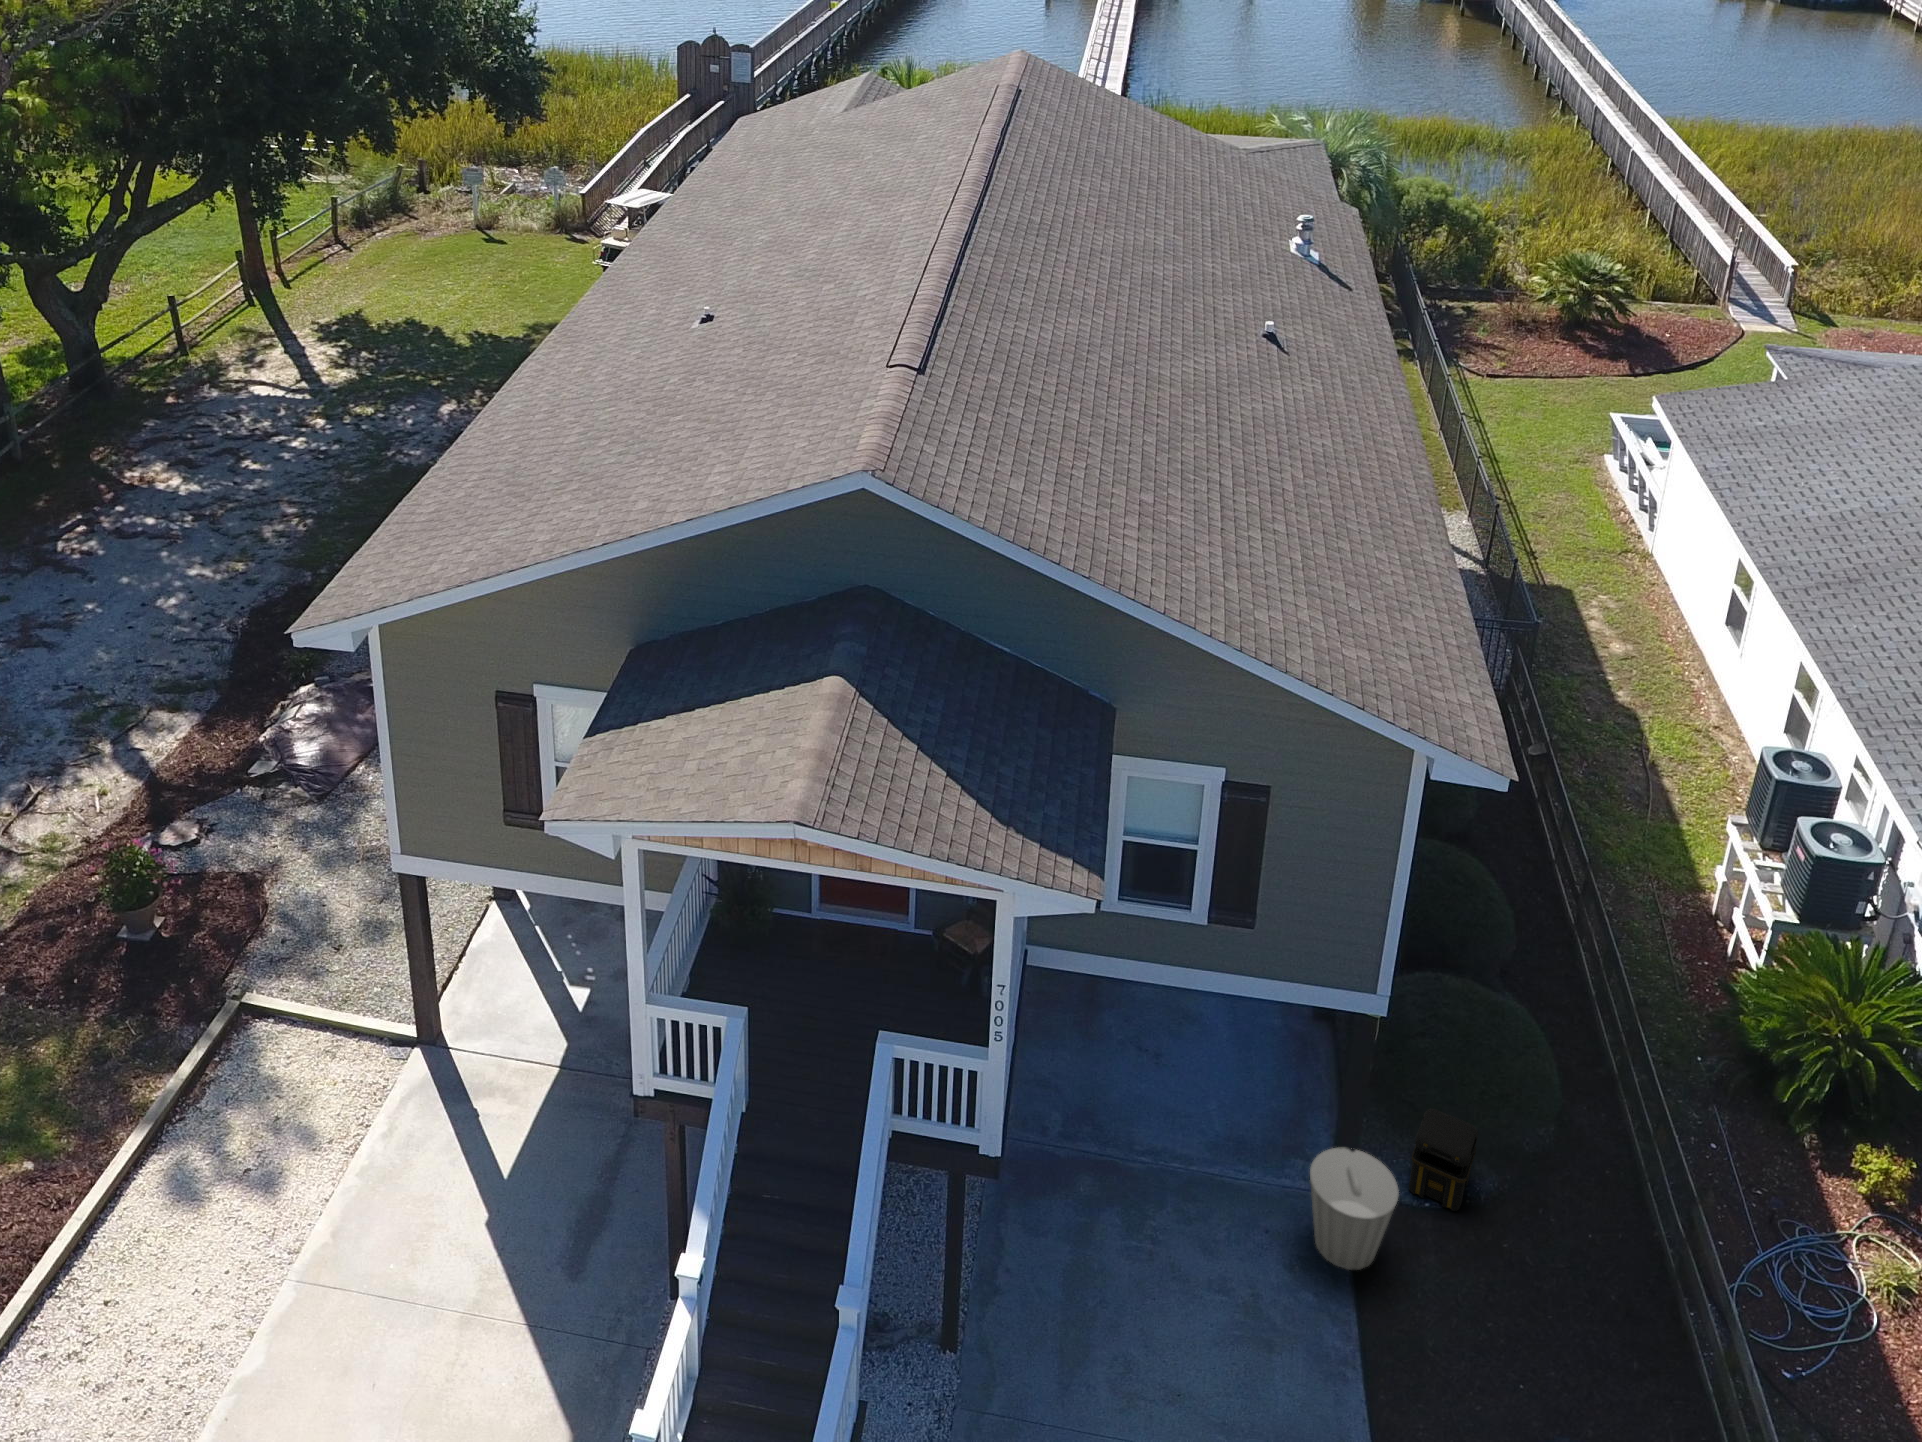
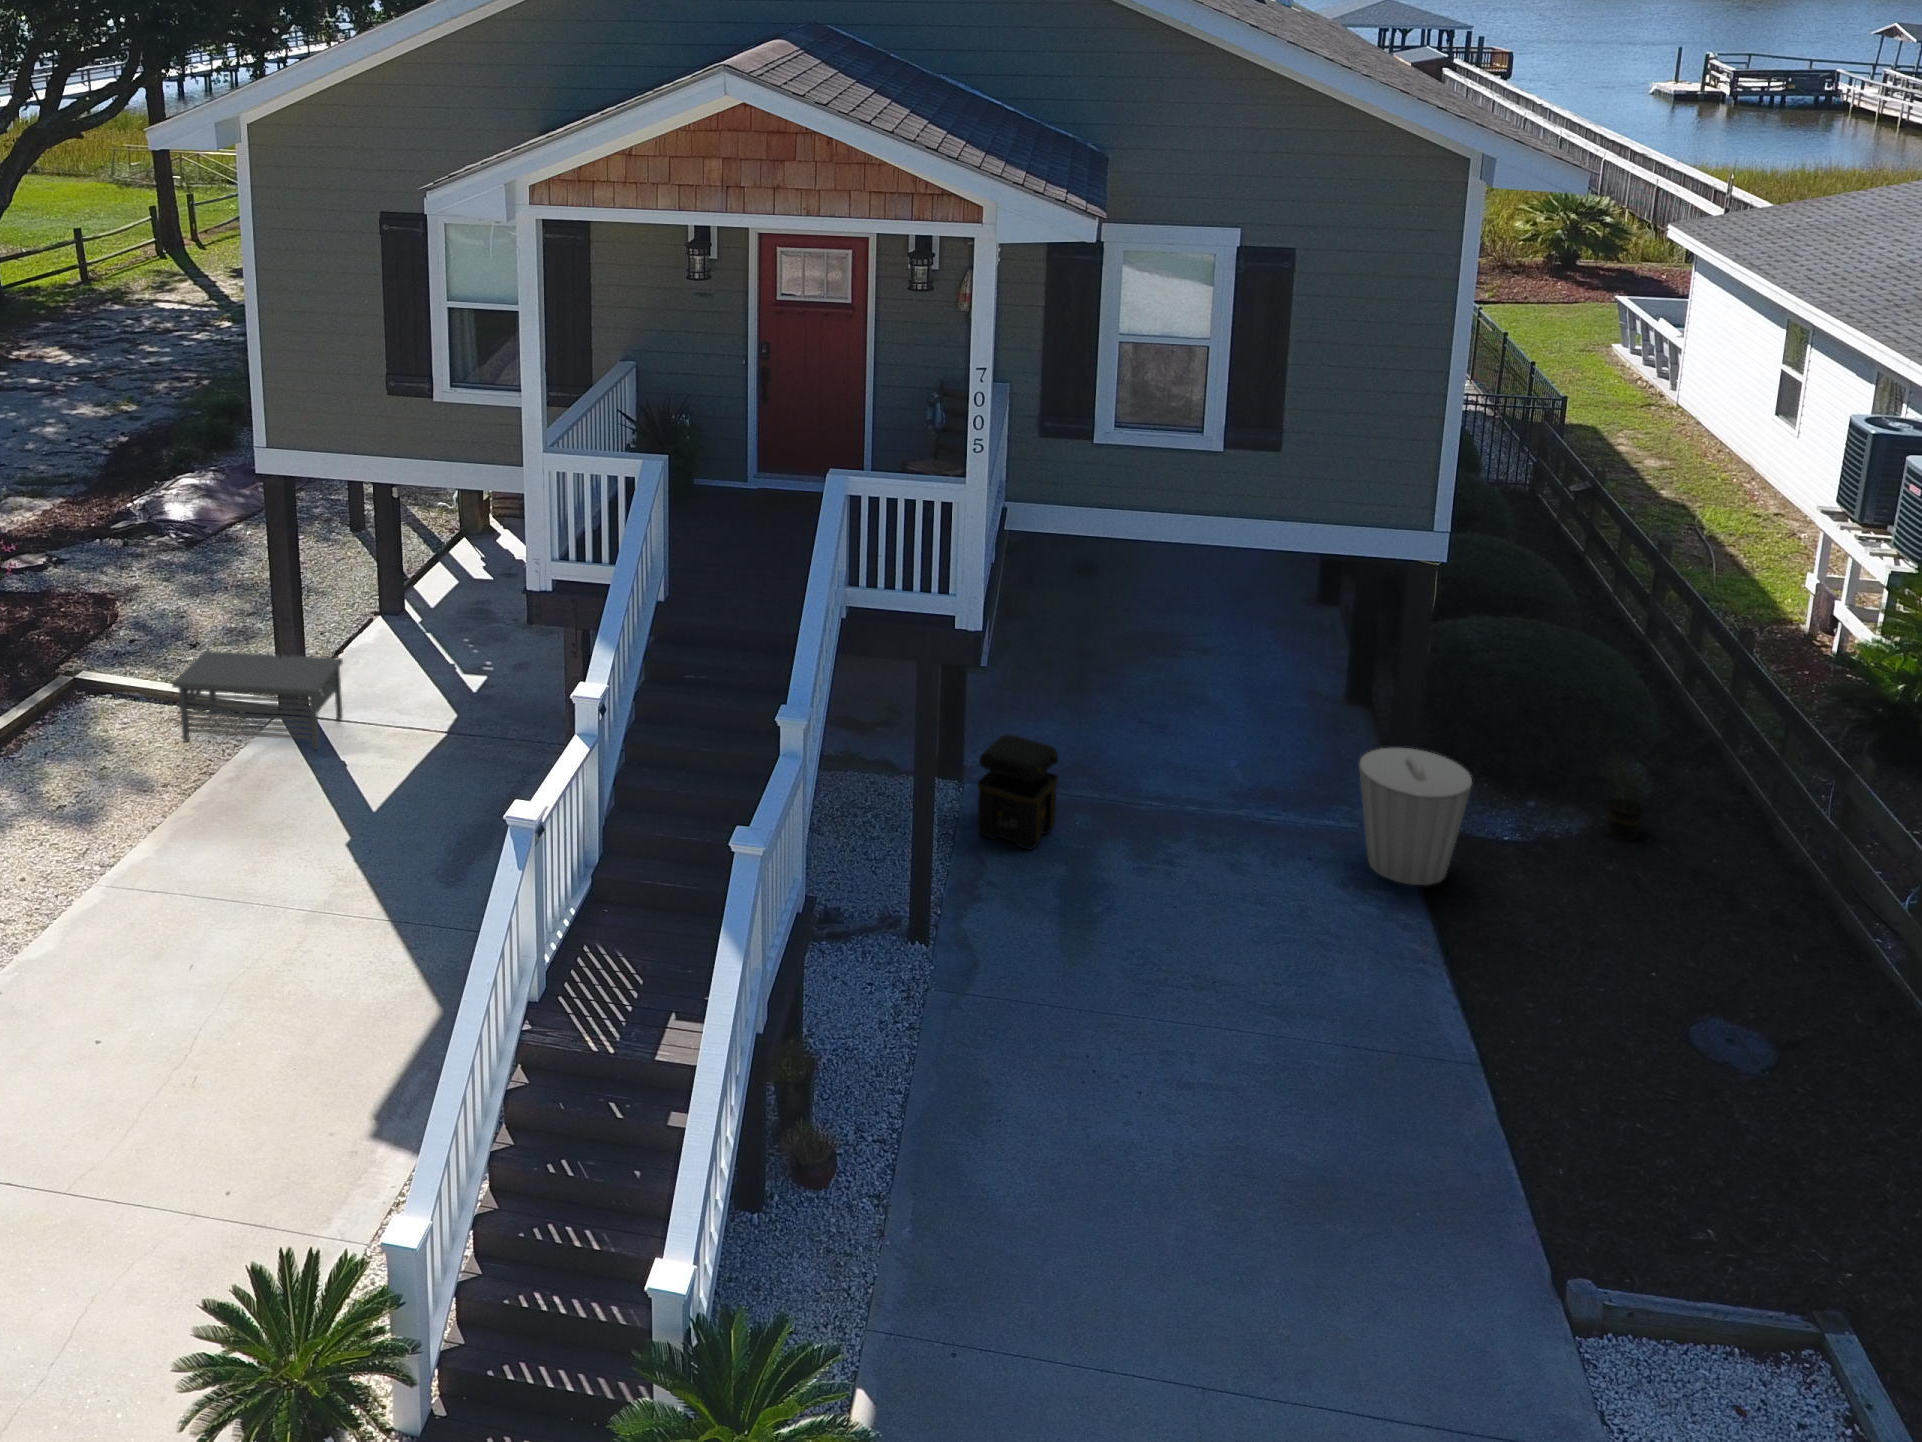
storage bench: none [330,1001,473,1100] -> present [172,651,343,749]
toolbox: present [1409,1109,1478,1211] -> present [978,735,1058,849]
potted plant: none [1504,1123,1558,1206] -> present [1603,751,1652,841]

